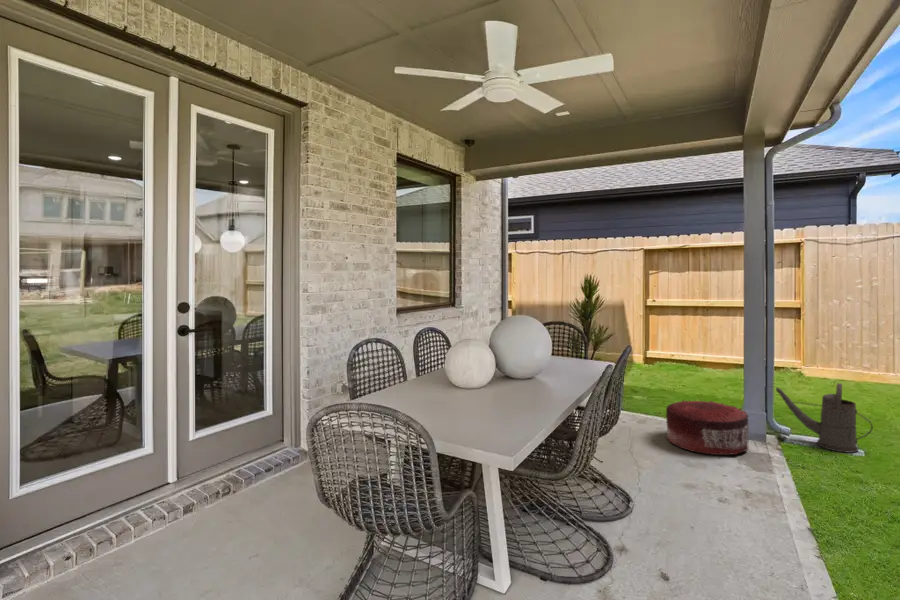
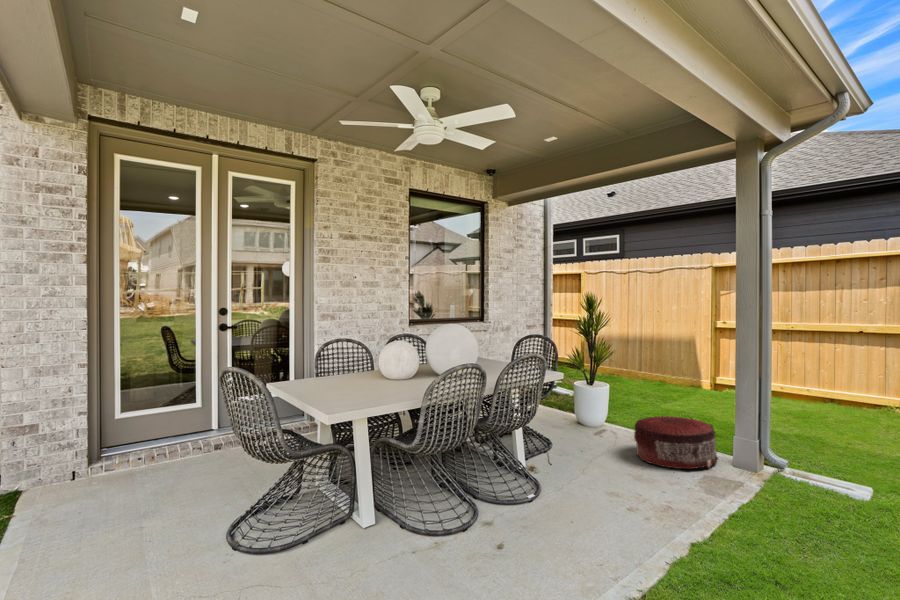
watering can: present [776,383,873,453] -> none [764,405,861,482]

